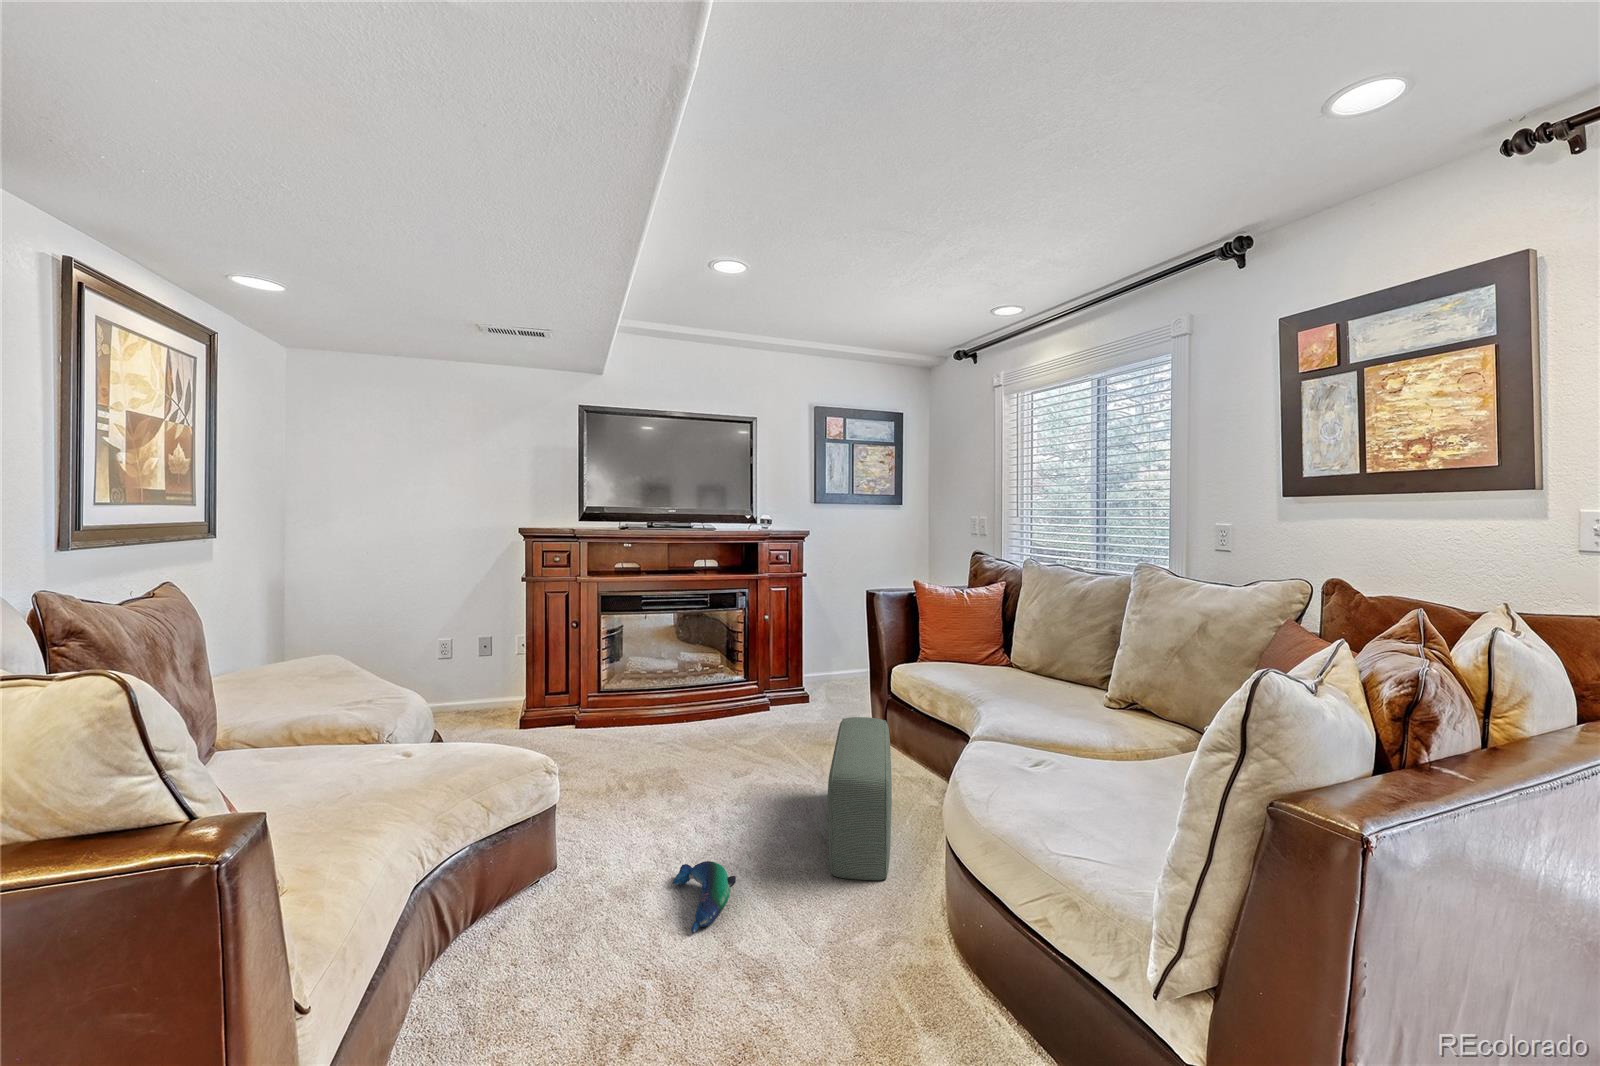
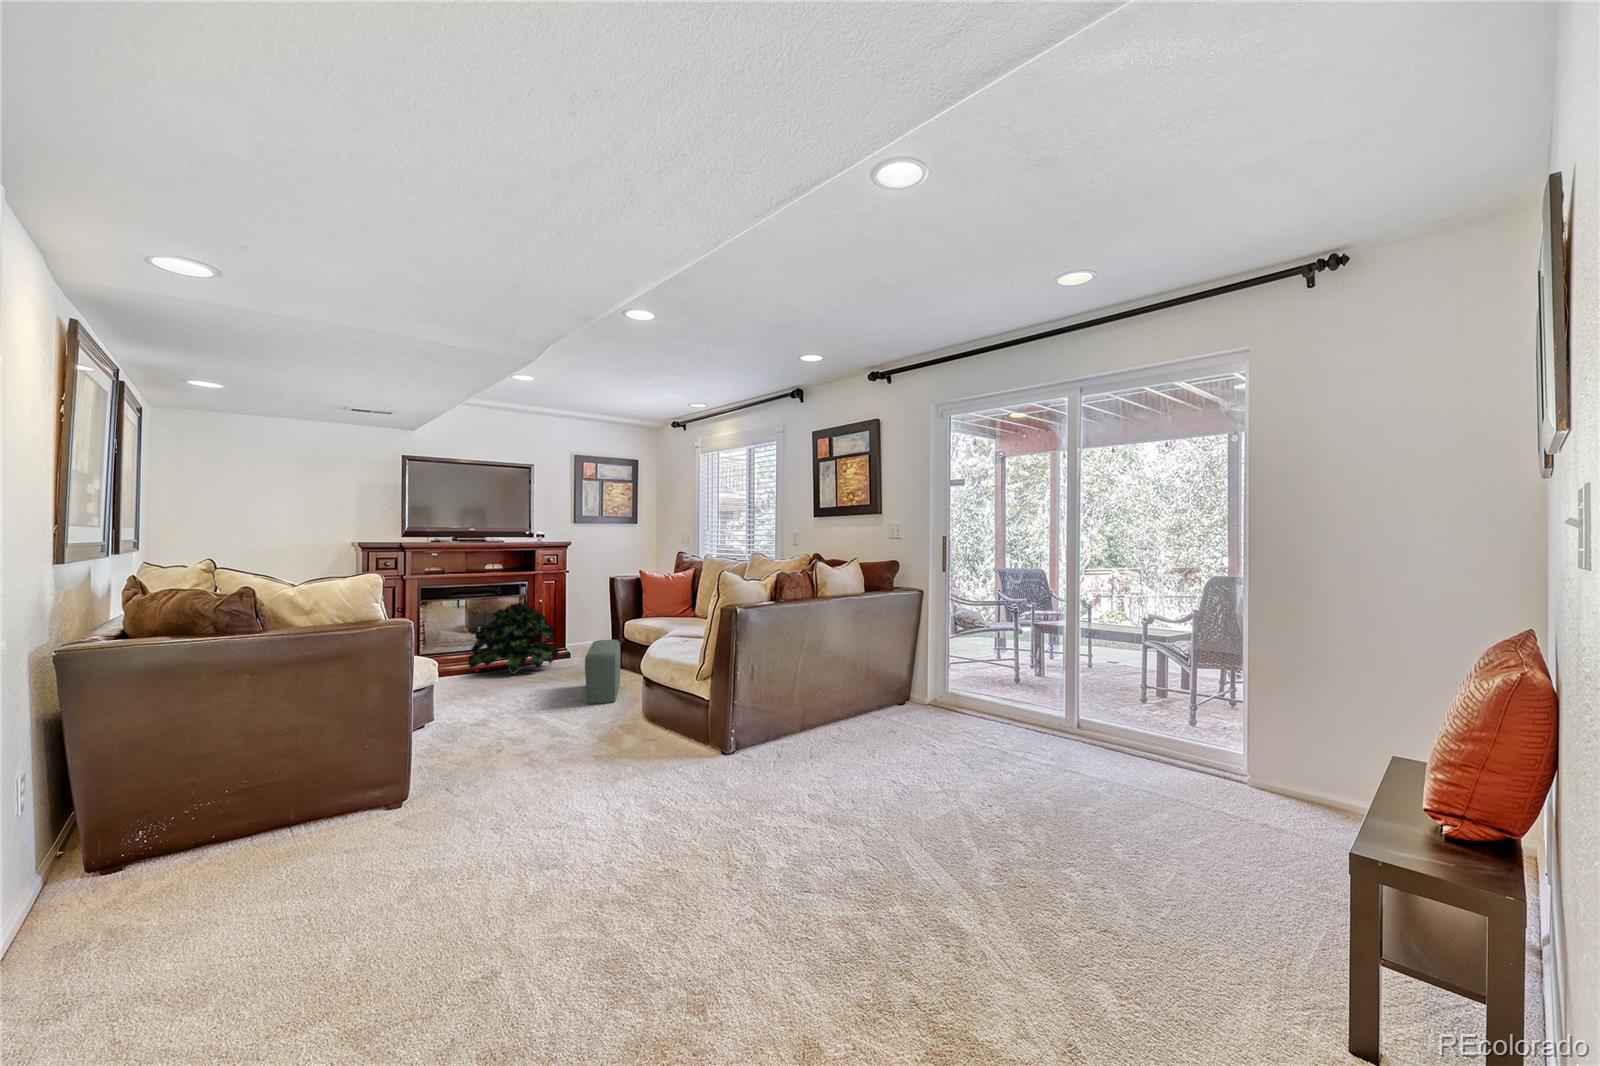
potted plant: none [661,623,789,739] -> present [468,602,559,674]
plush toy: present [672,861,736,933] -> none [503,698,539,721]

